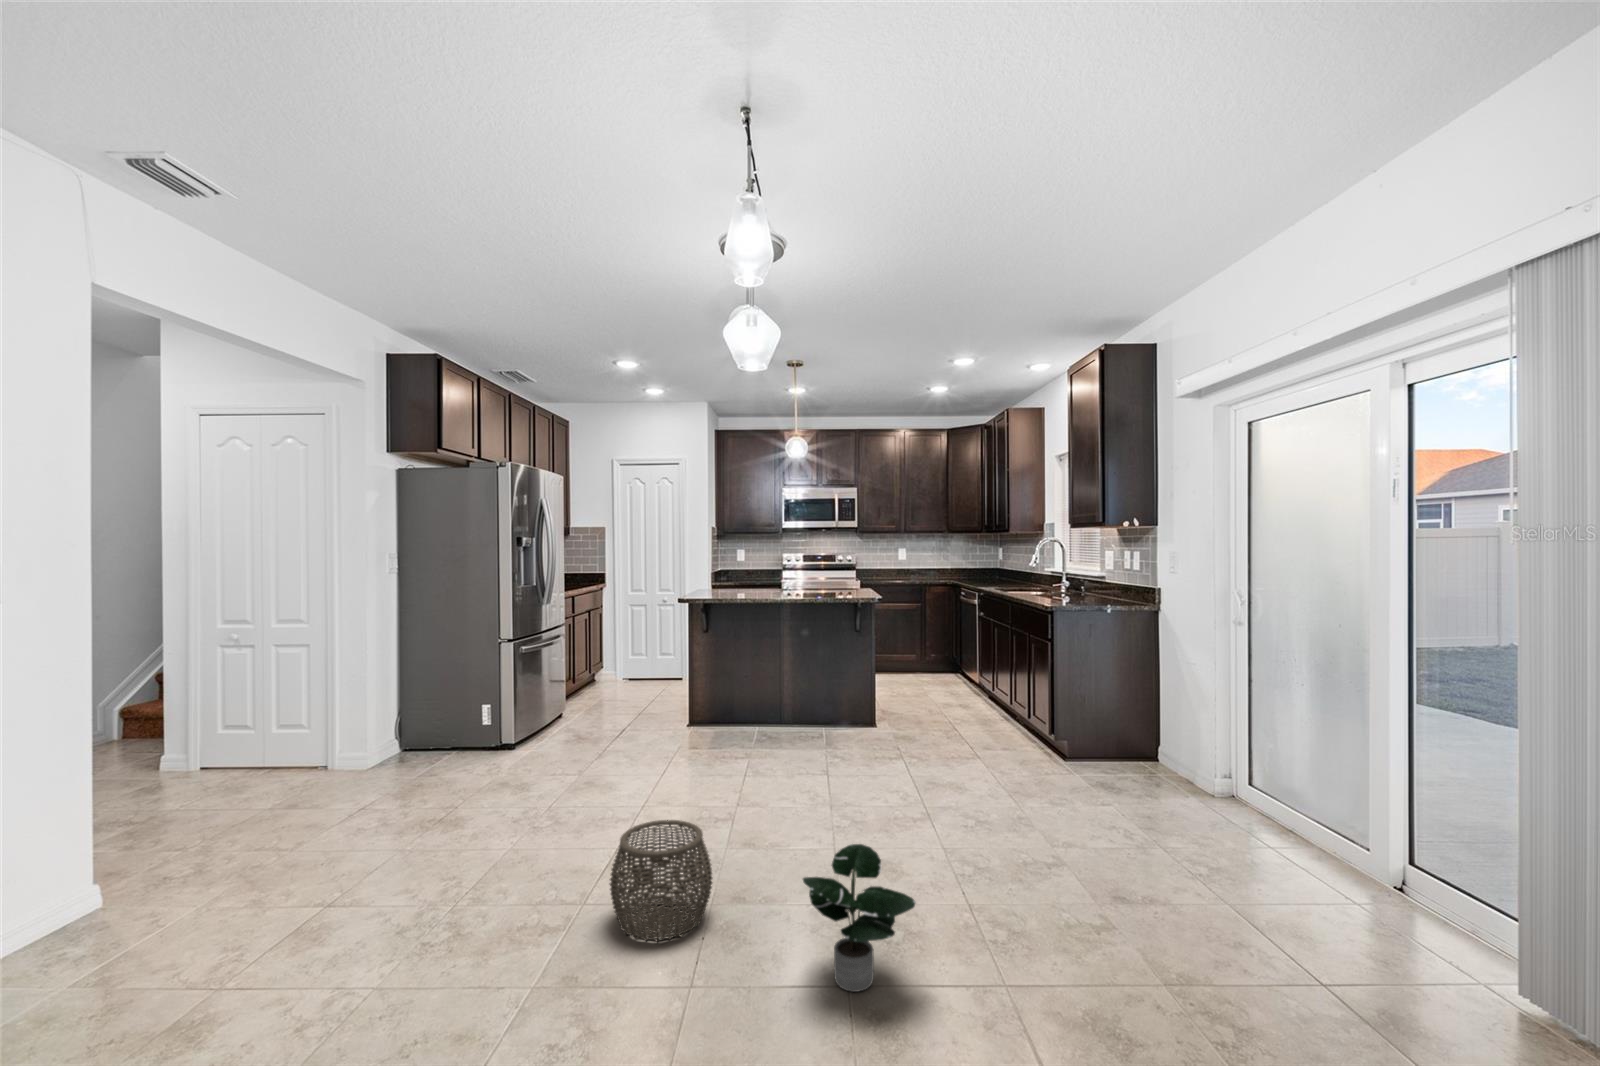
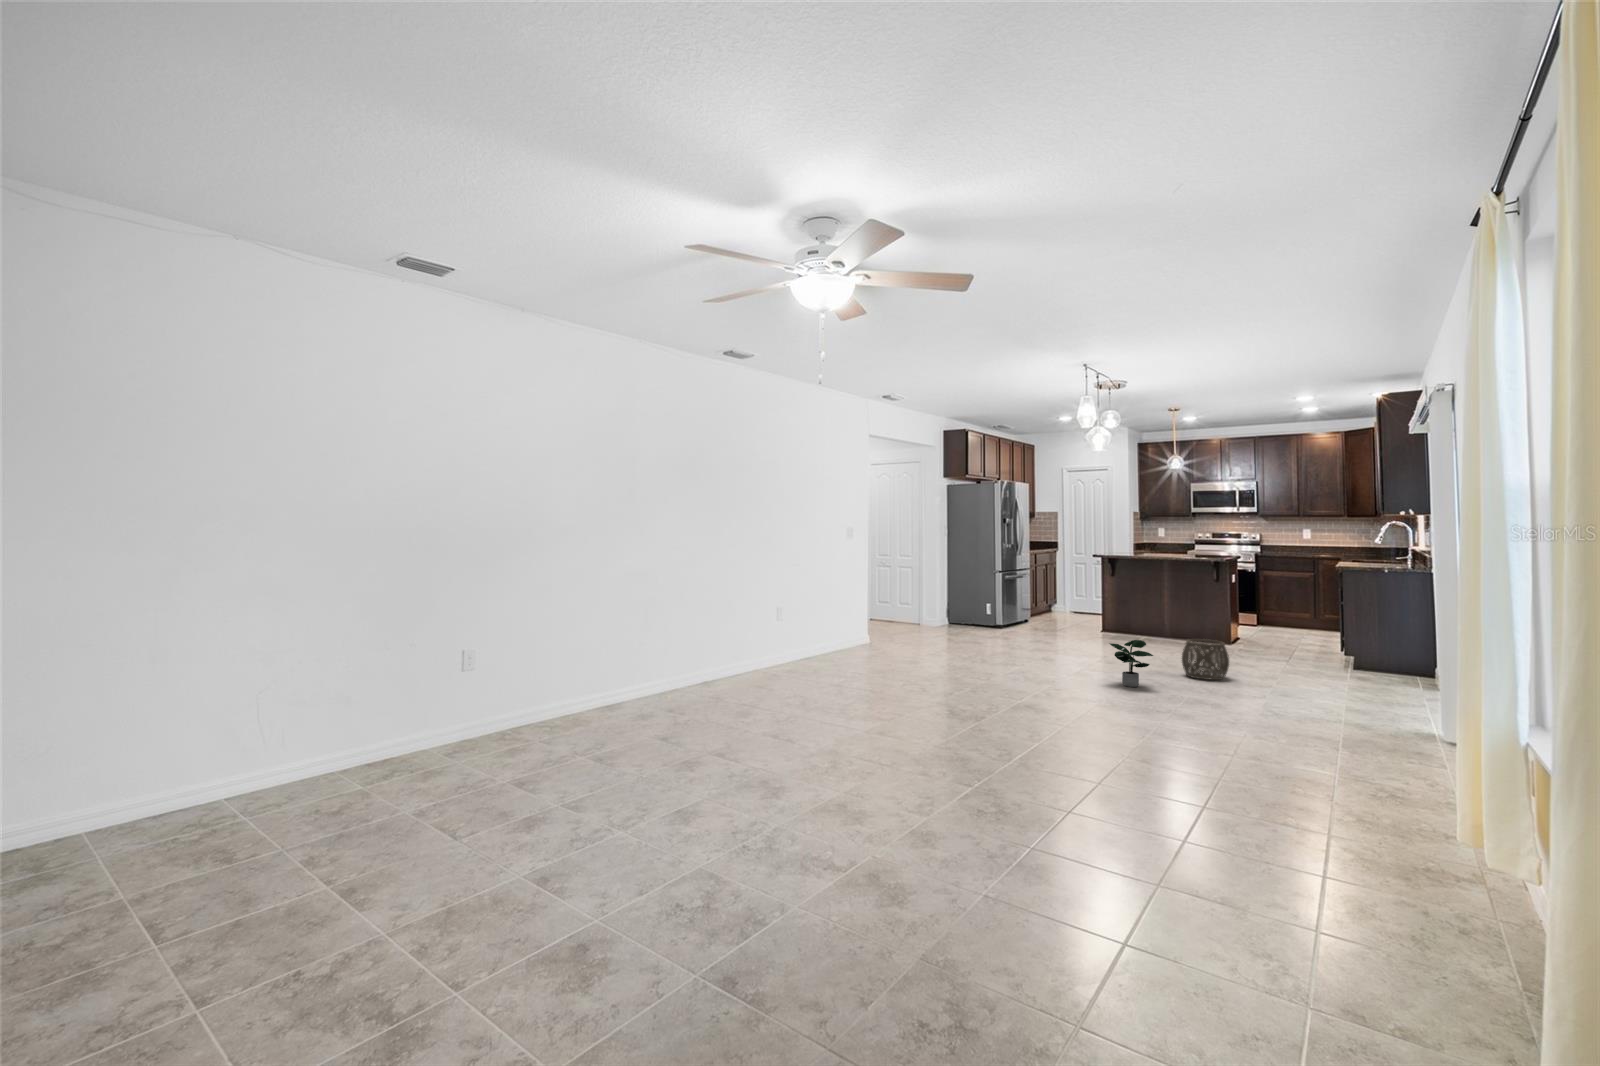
woven basket: present [610,820,712,941] -> present [1182,639,1229,680]

